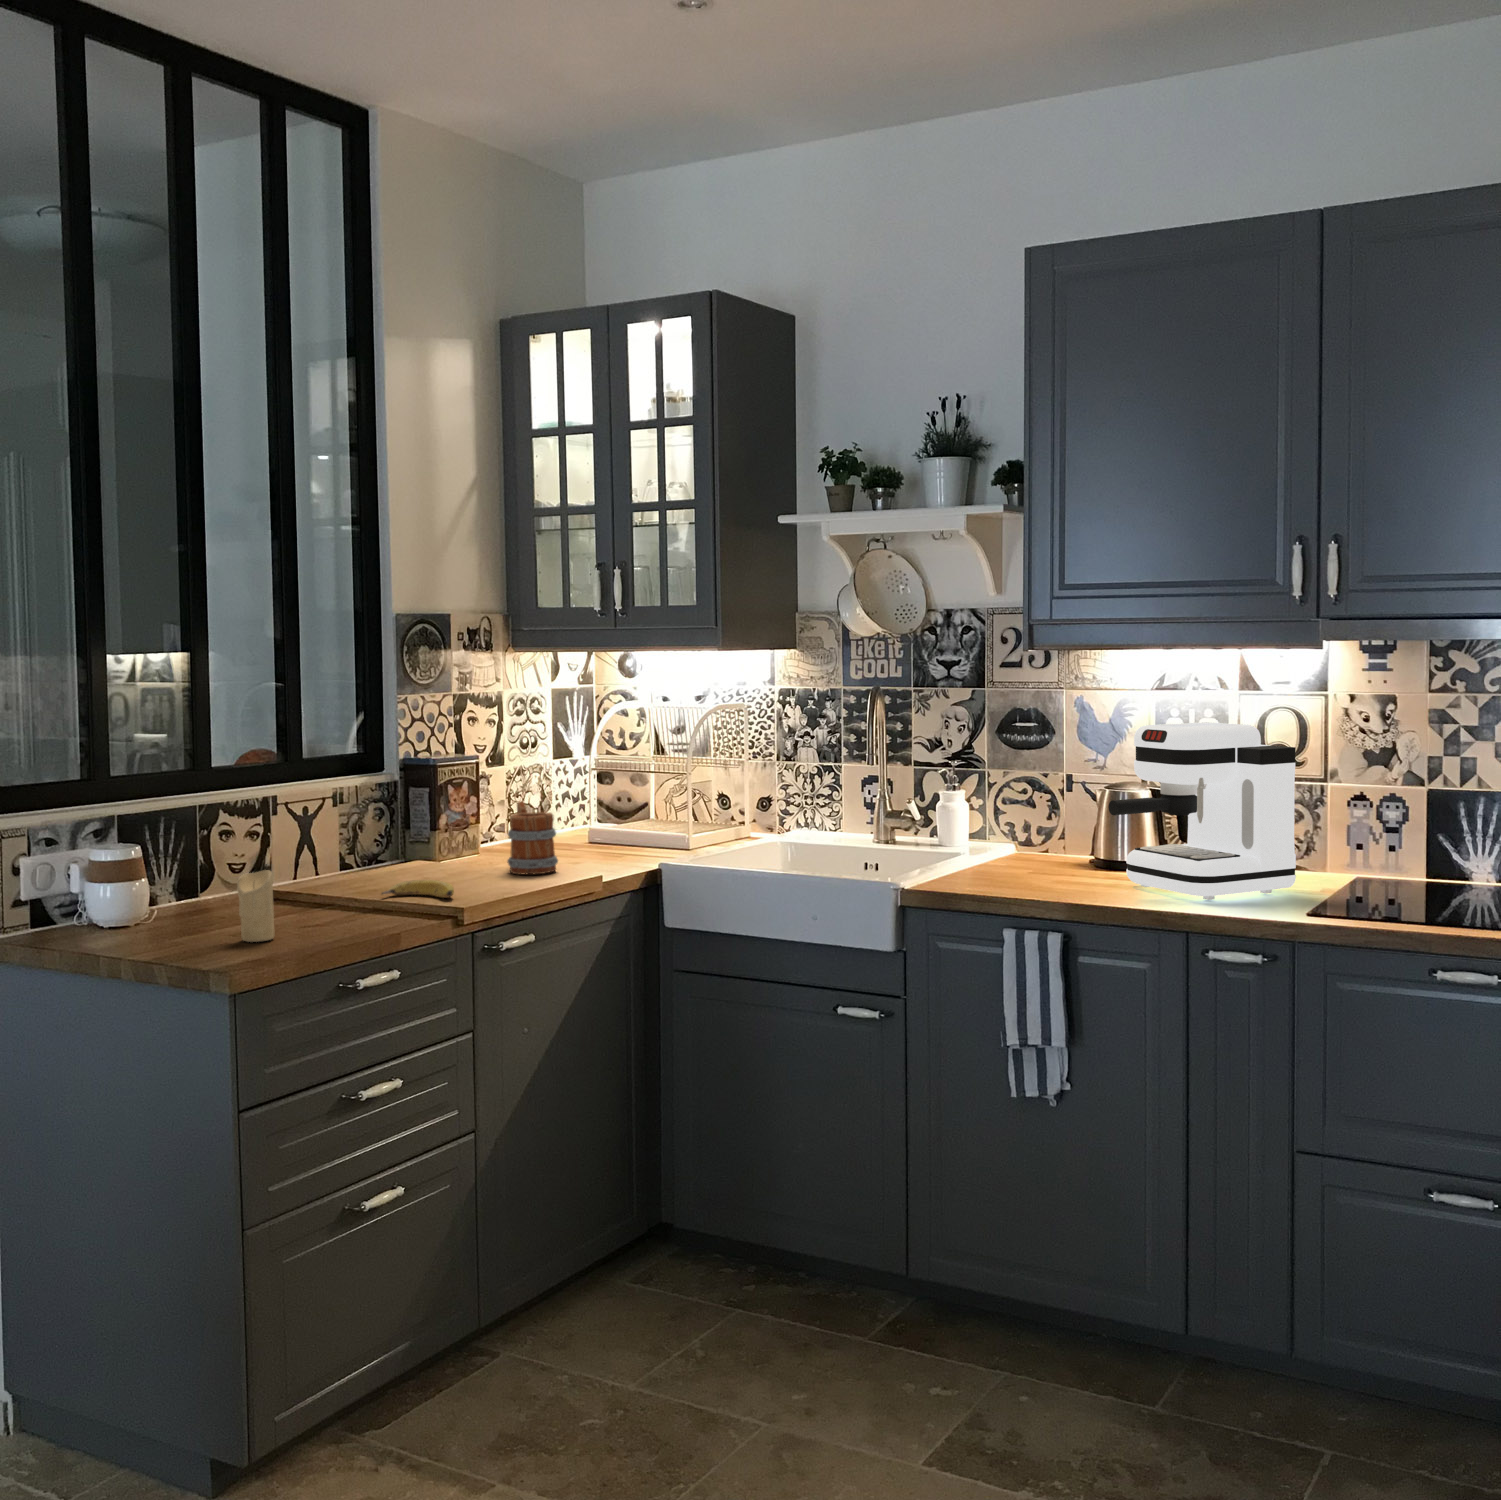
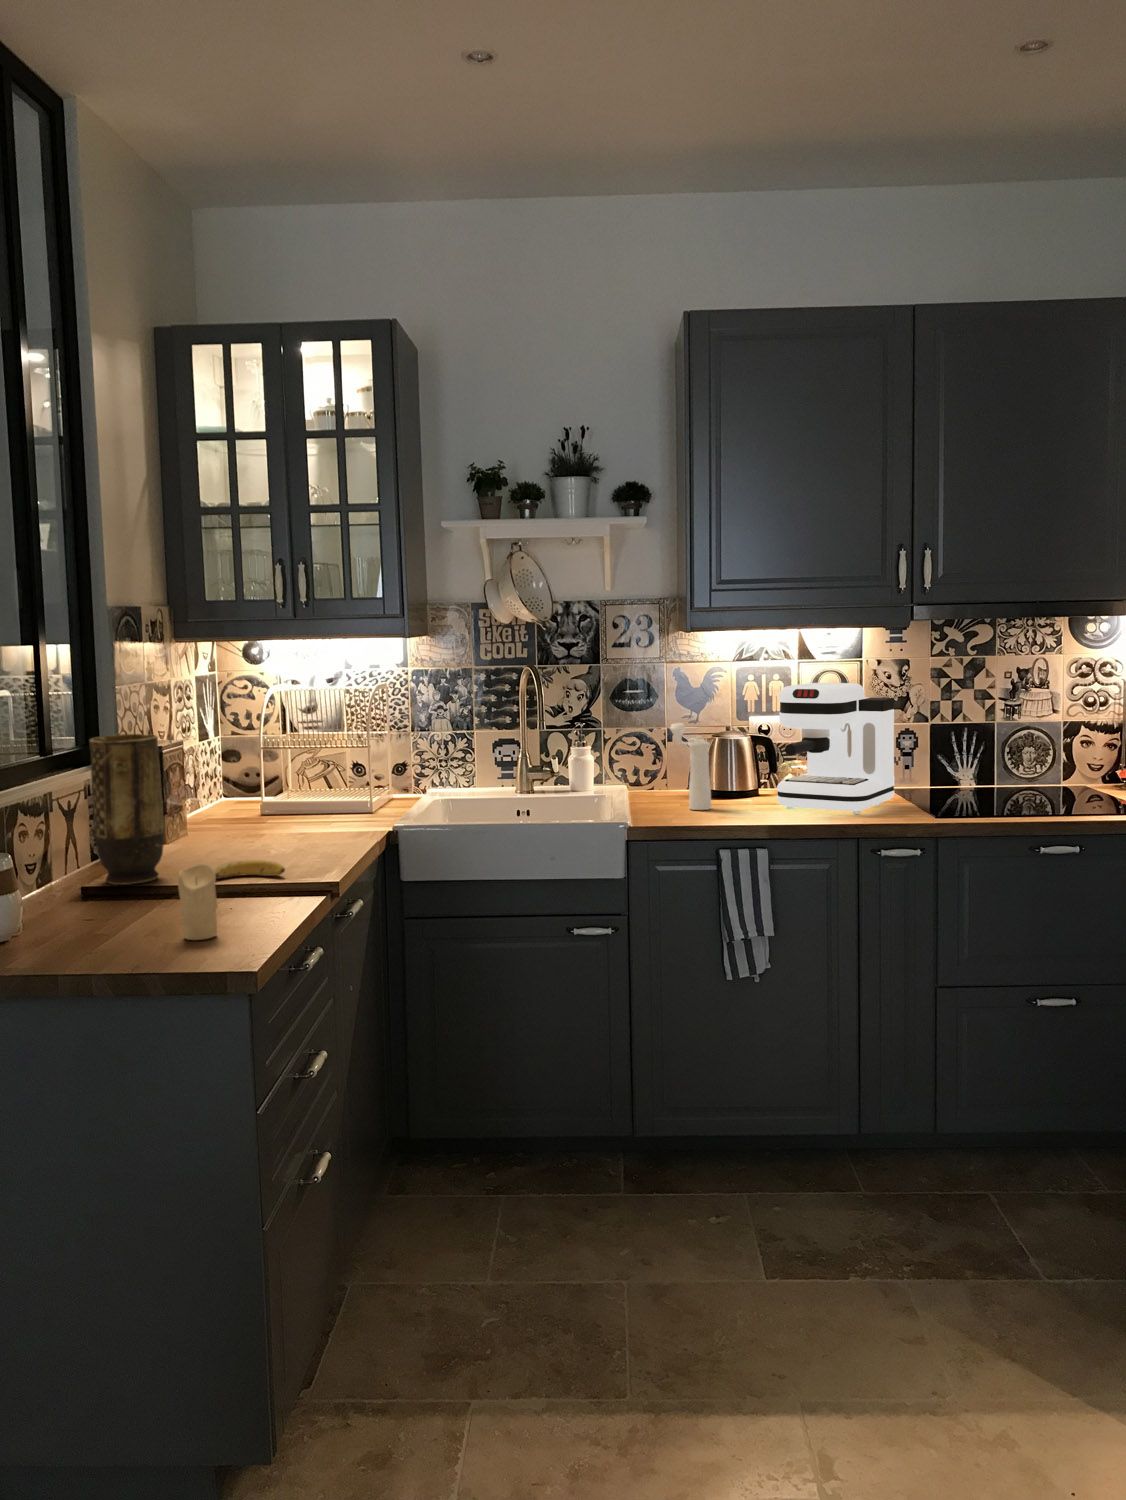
vase: none [294,744,365,892] -> present [89,734,164,885]
pepper mill: none [1015,767,1045,878] -> present [670,723,711,810]
mug: present [507,801,558,874] -> none [251,780,308,848]

